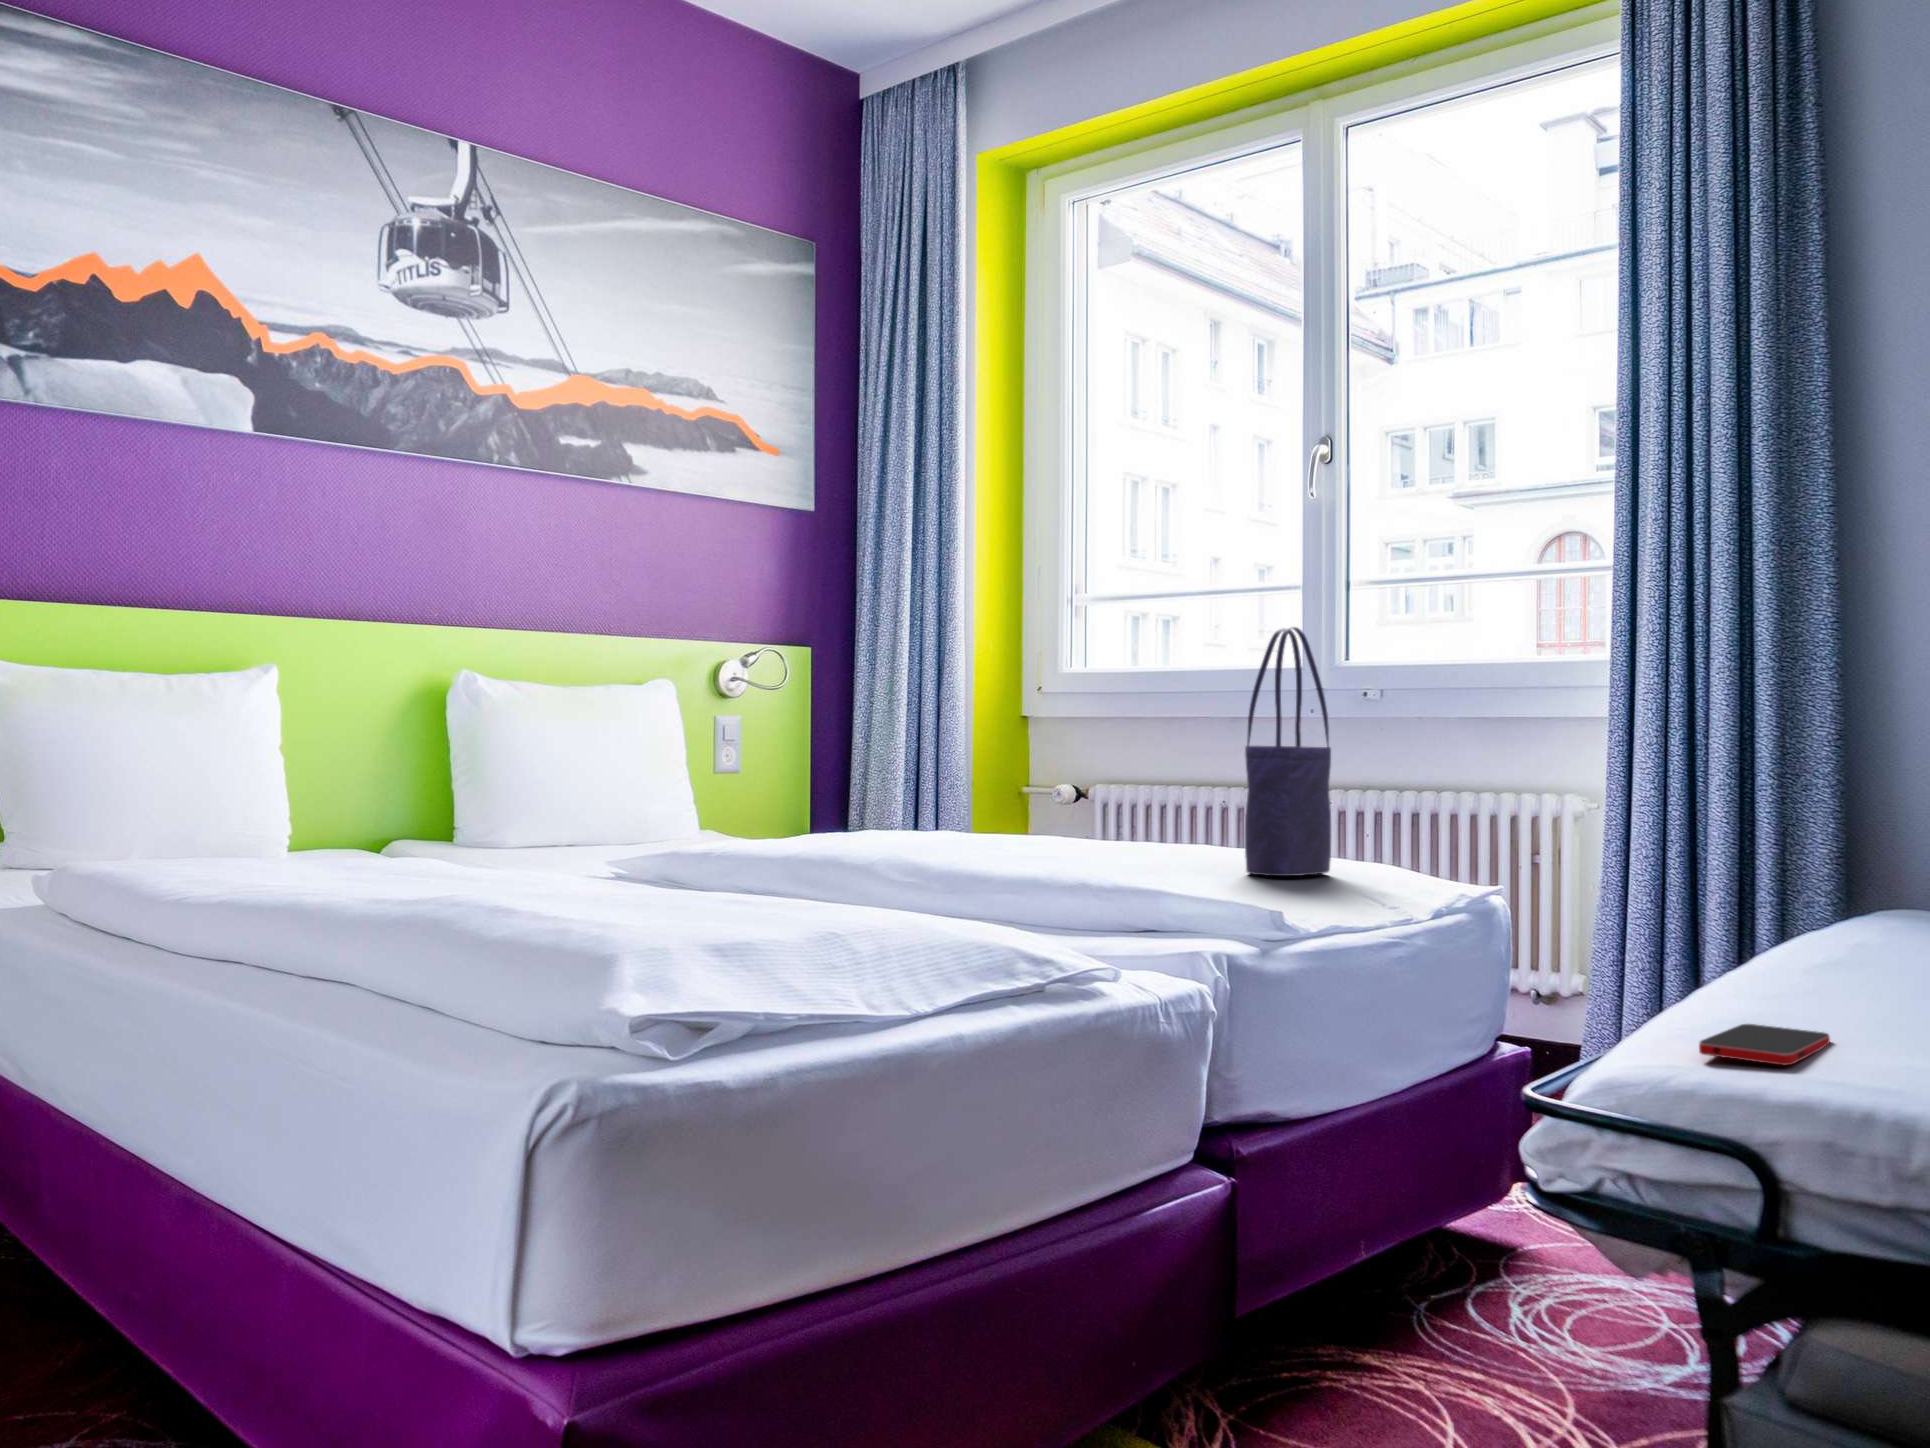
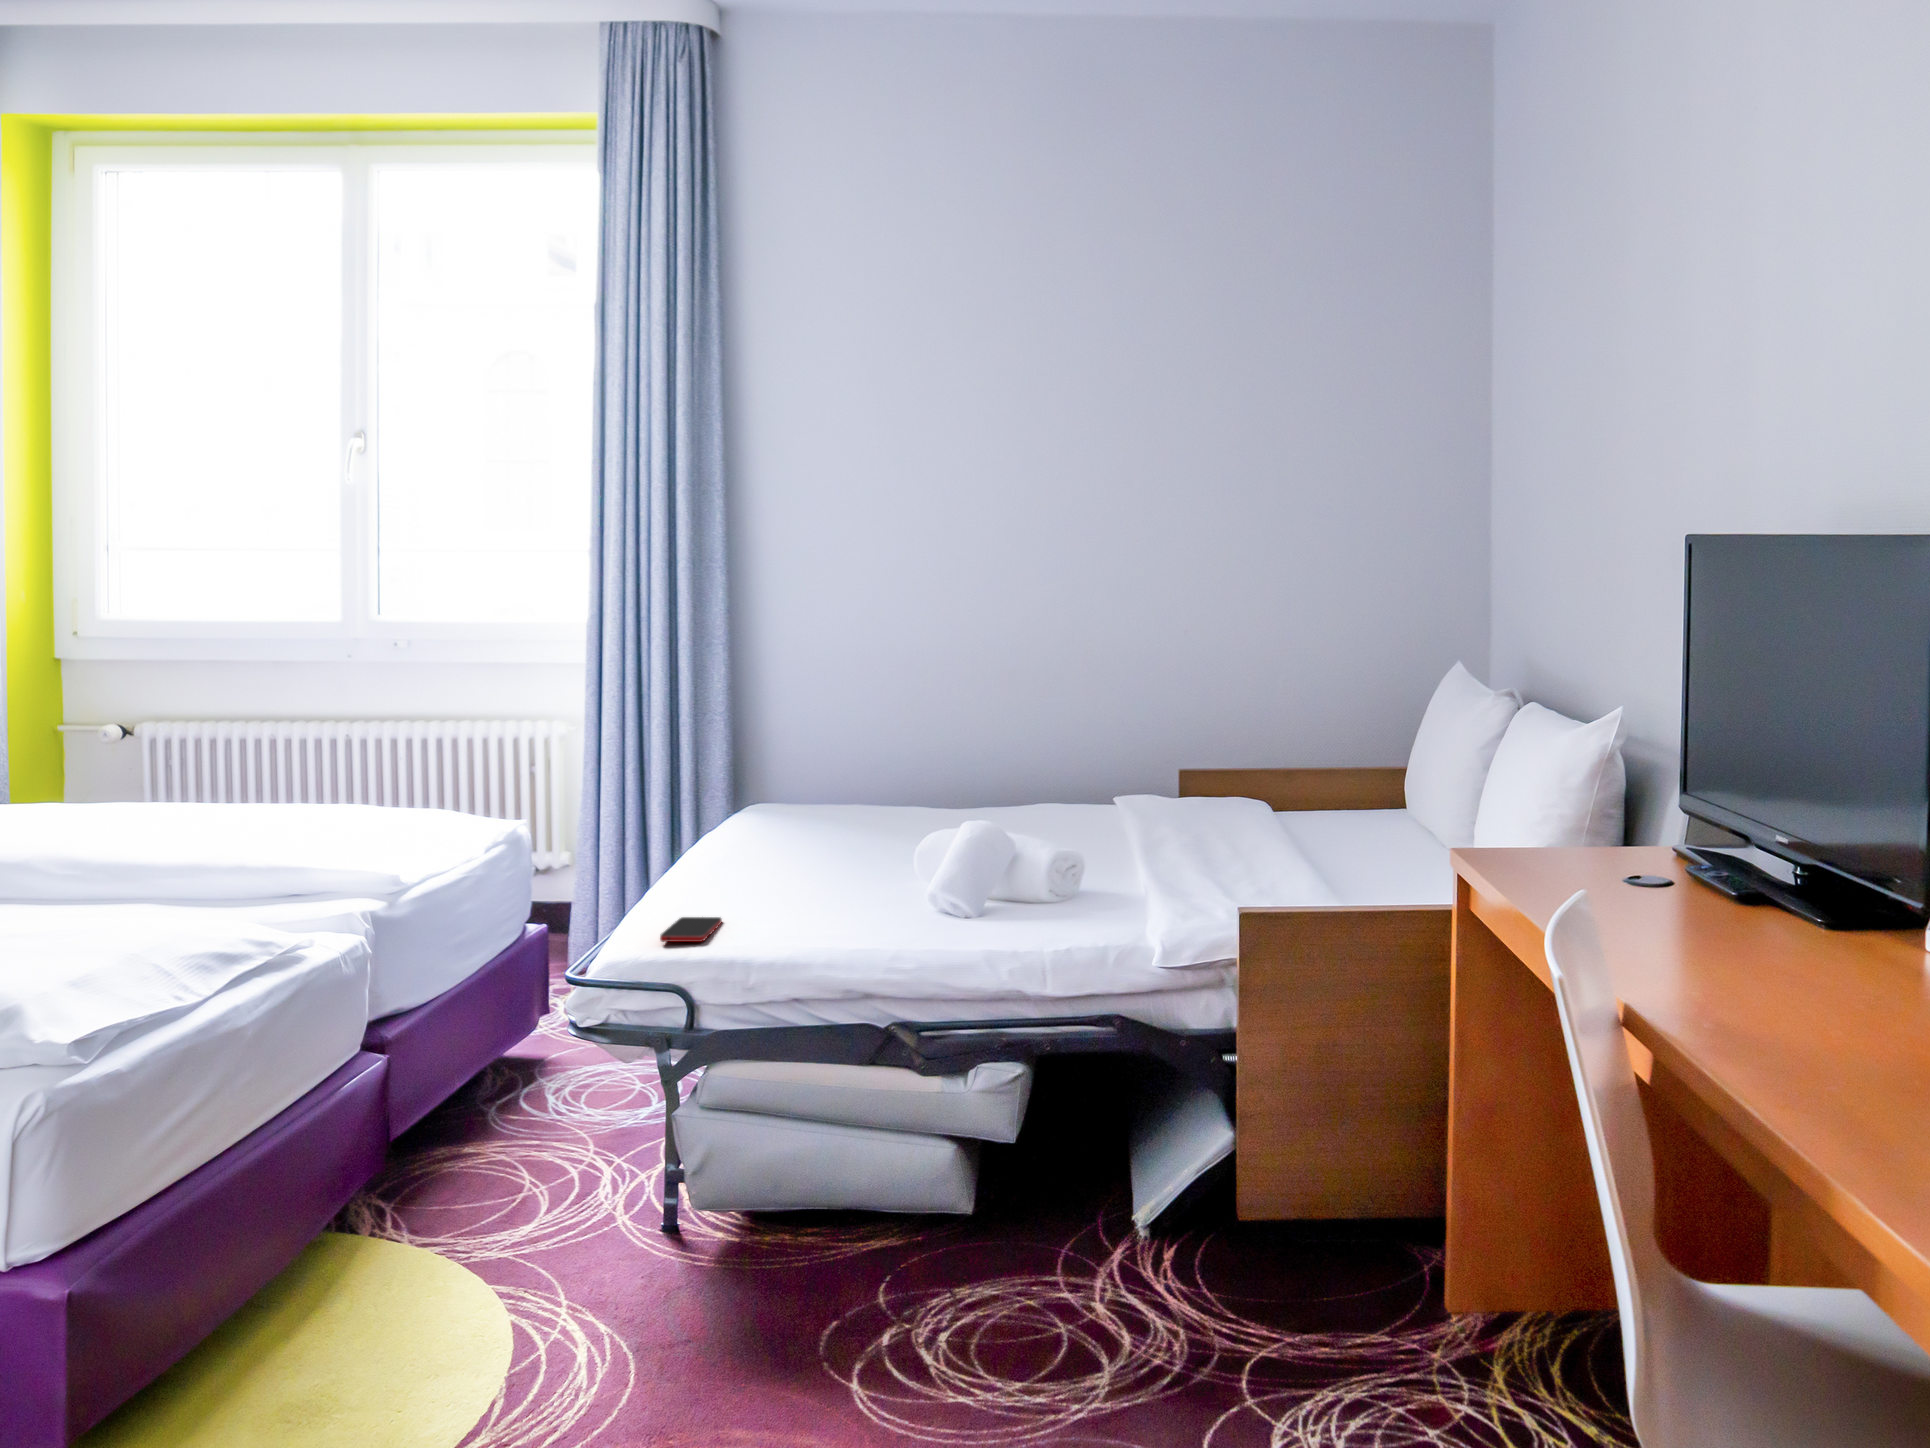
tote bag: present [1245,627,1331,876] -> none [353,662,415,842]

